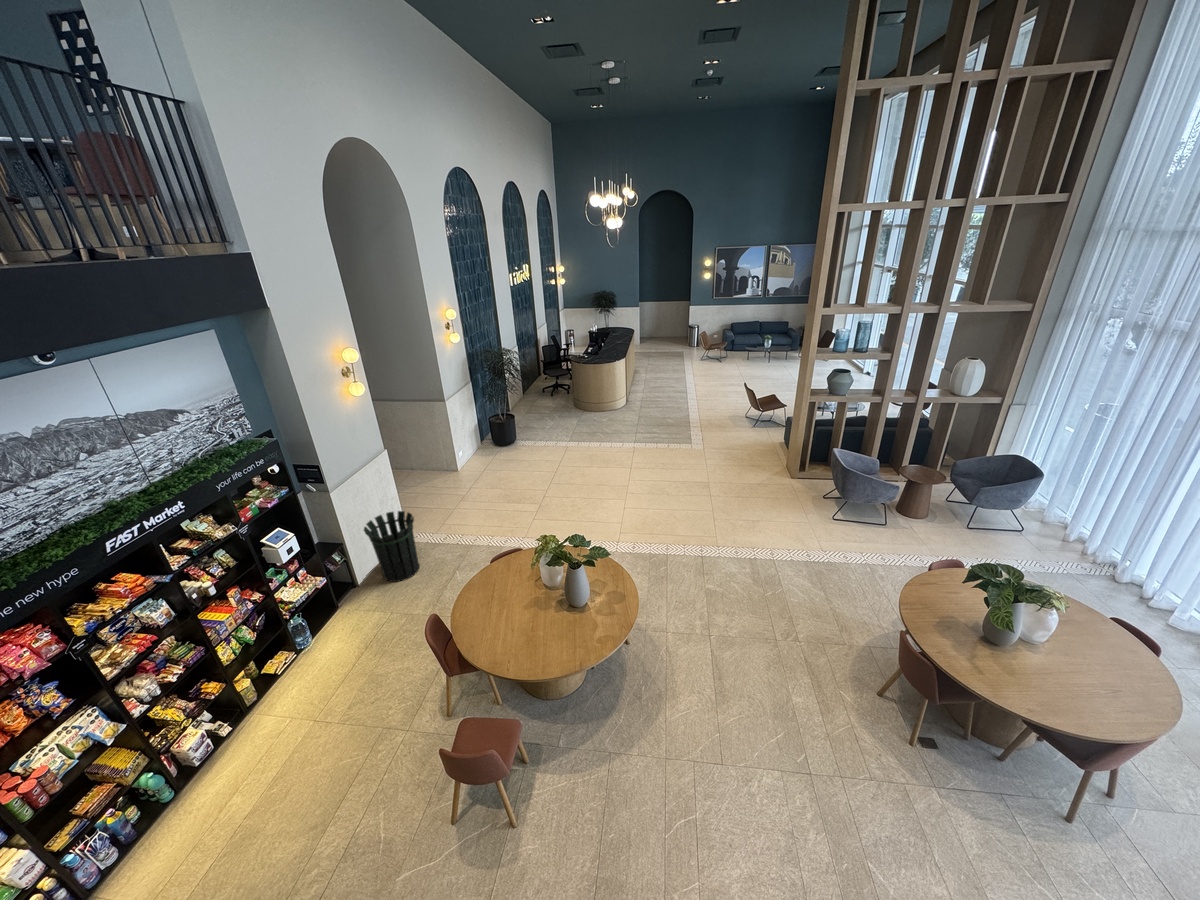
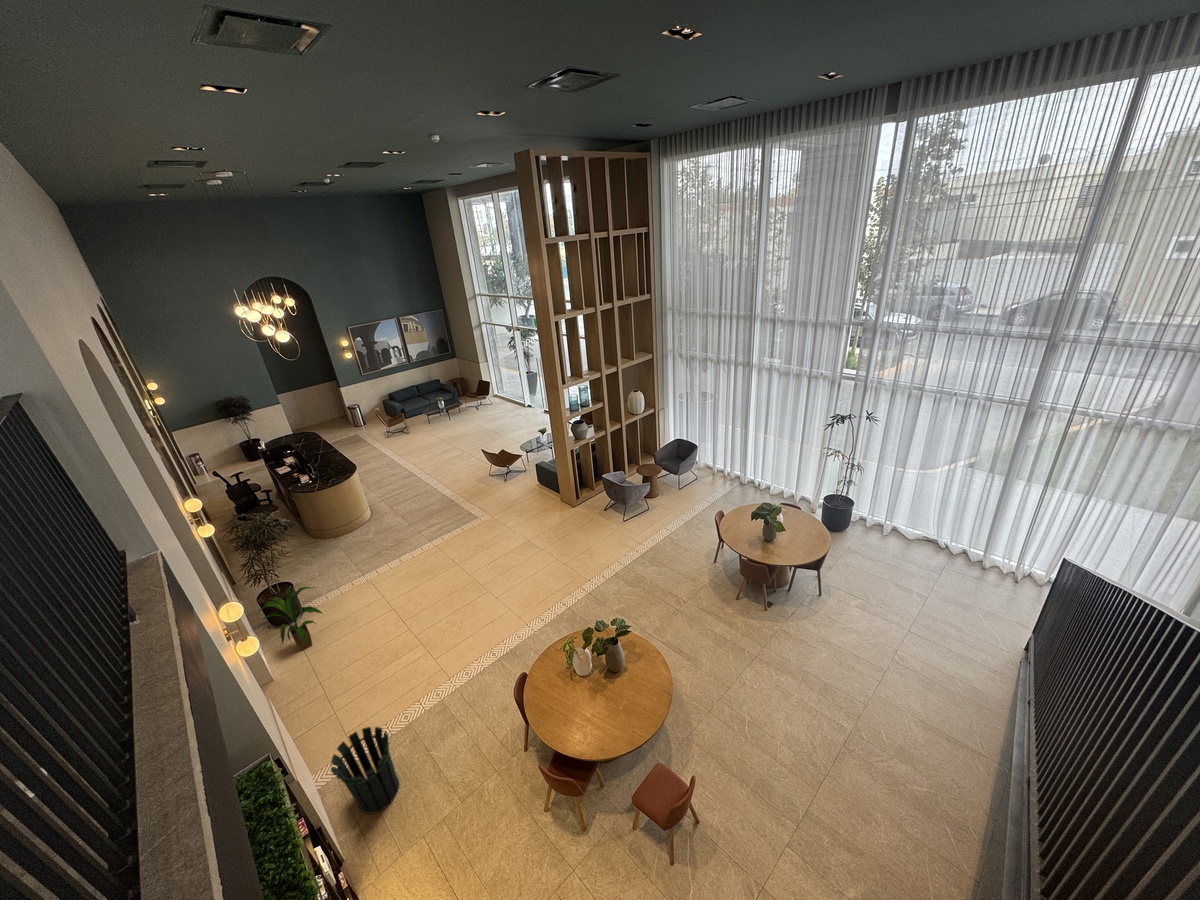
house plant: none [465,411,504,466] -> present [257,586,322,650]

